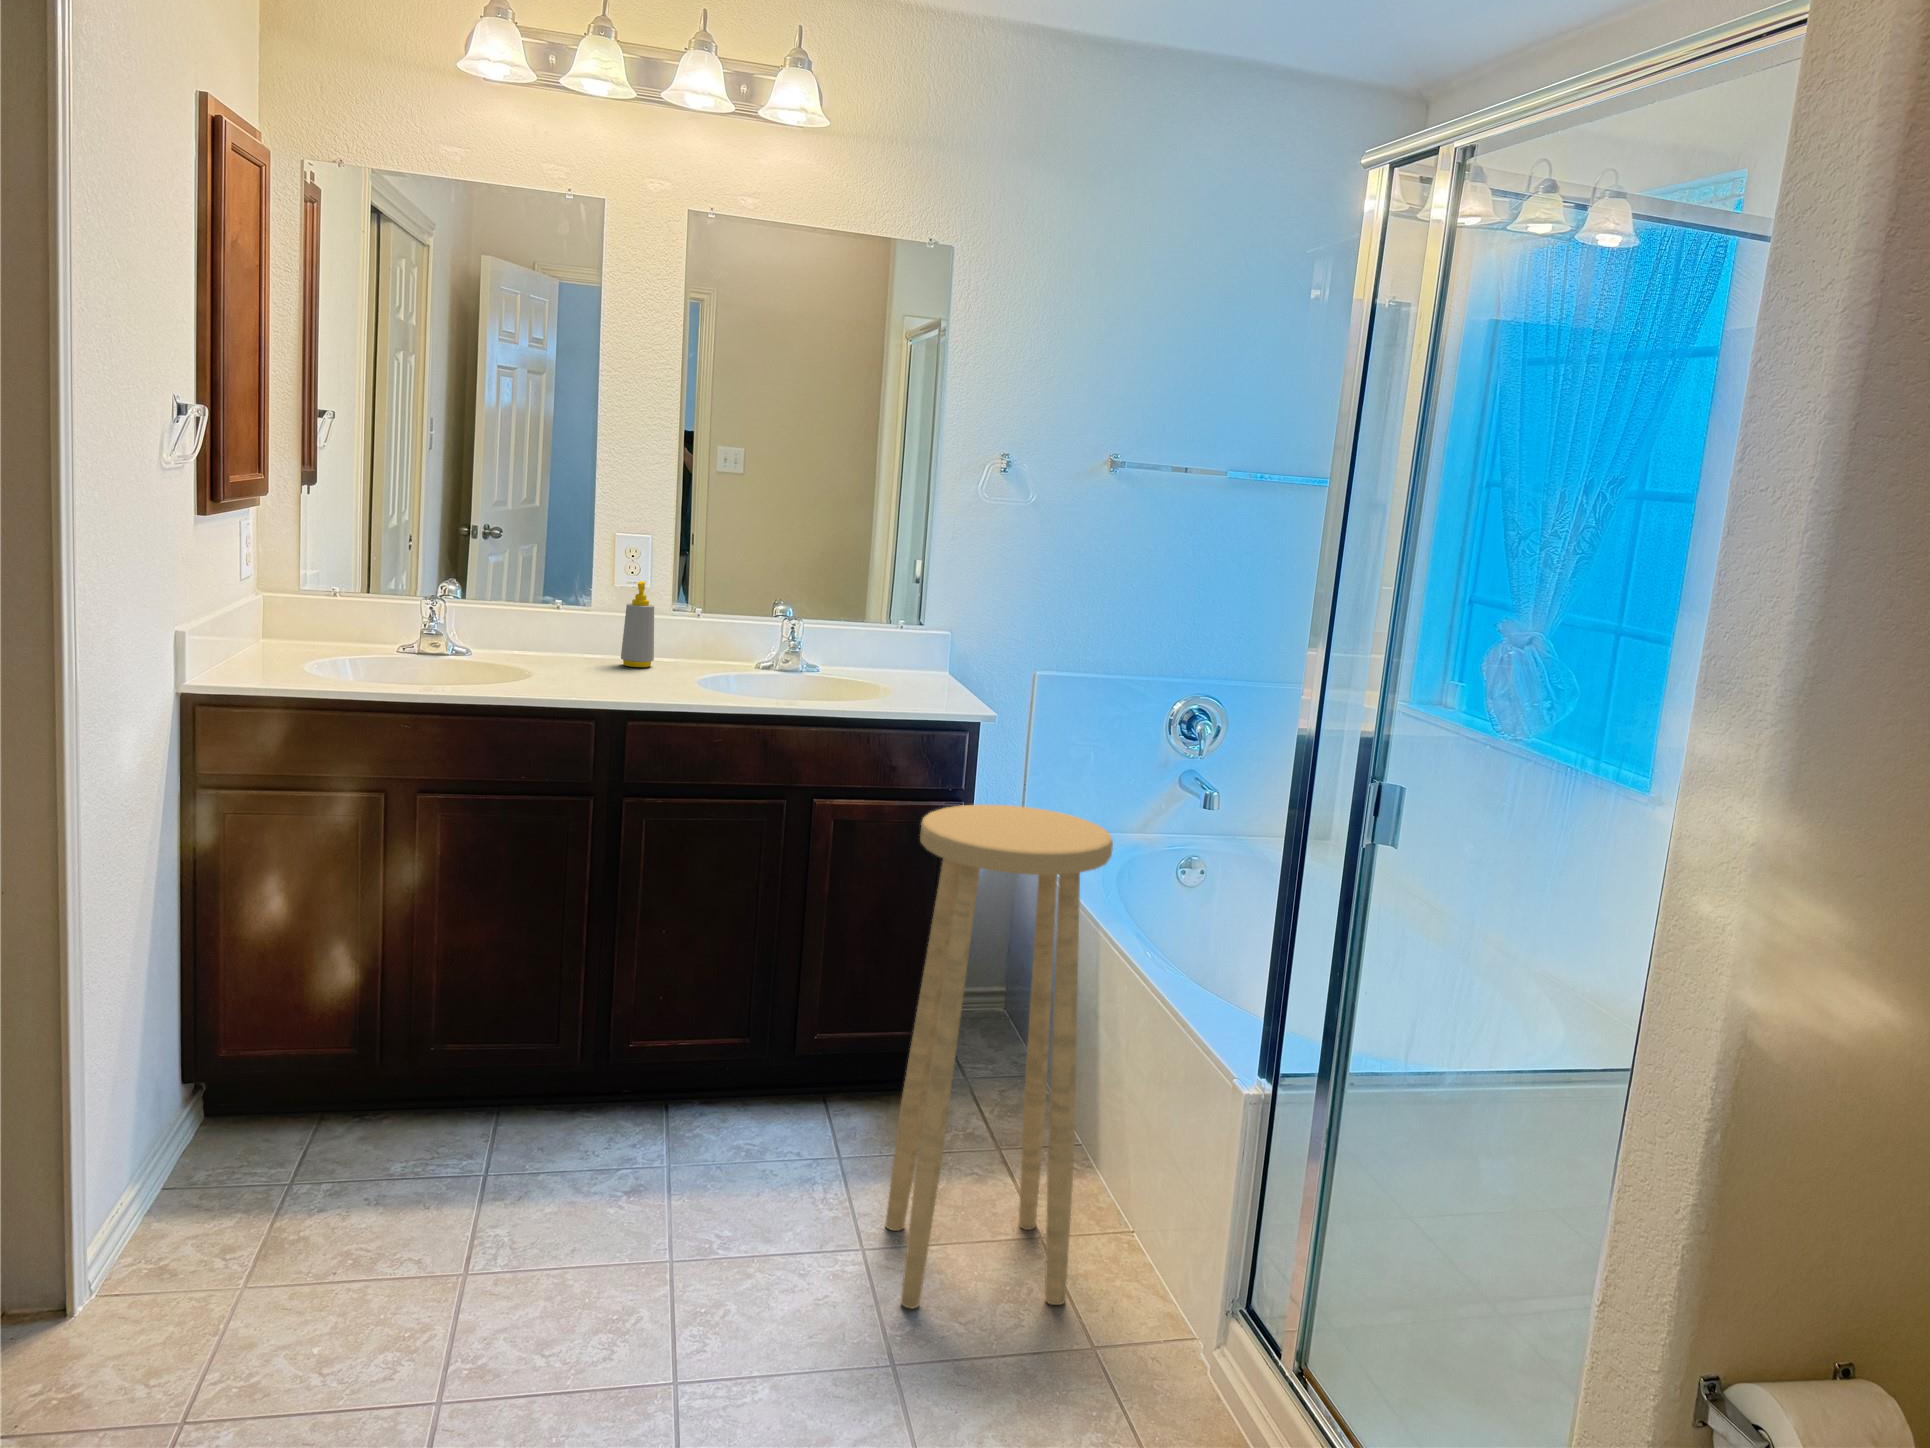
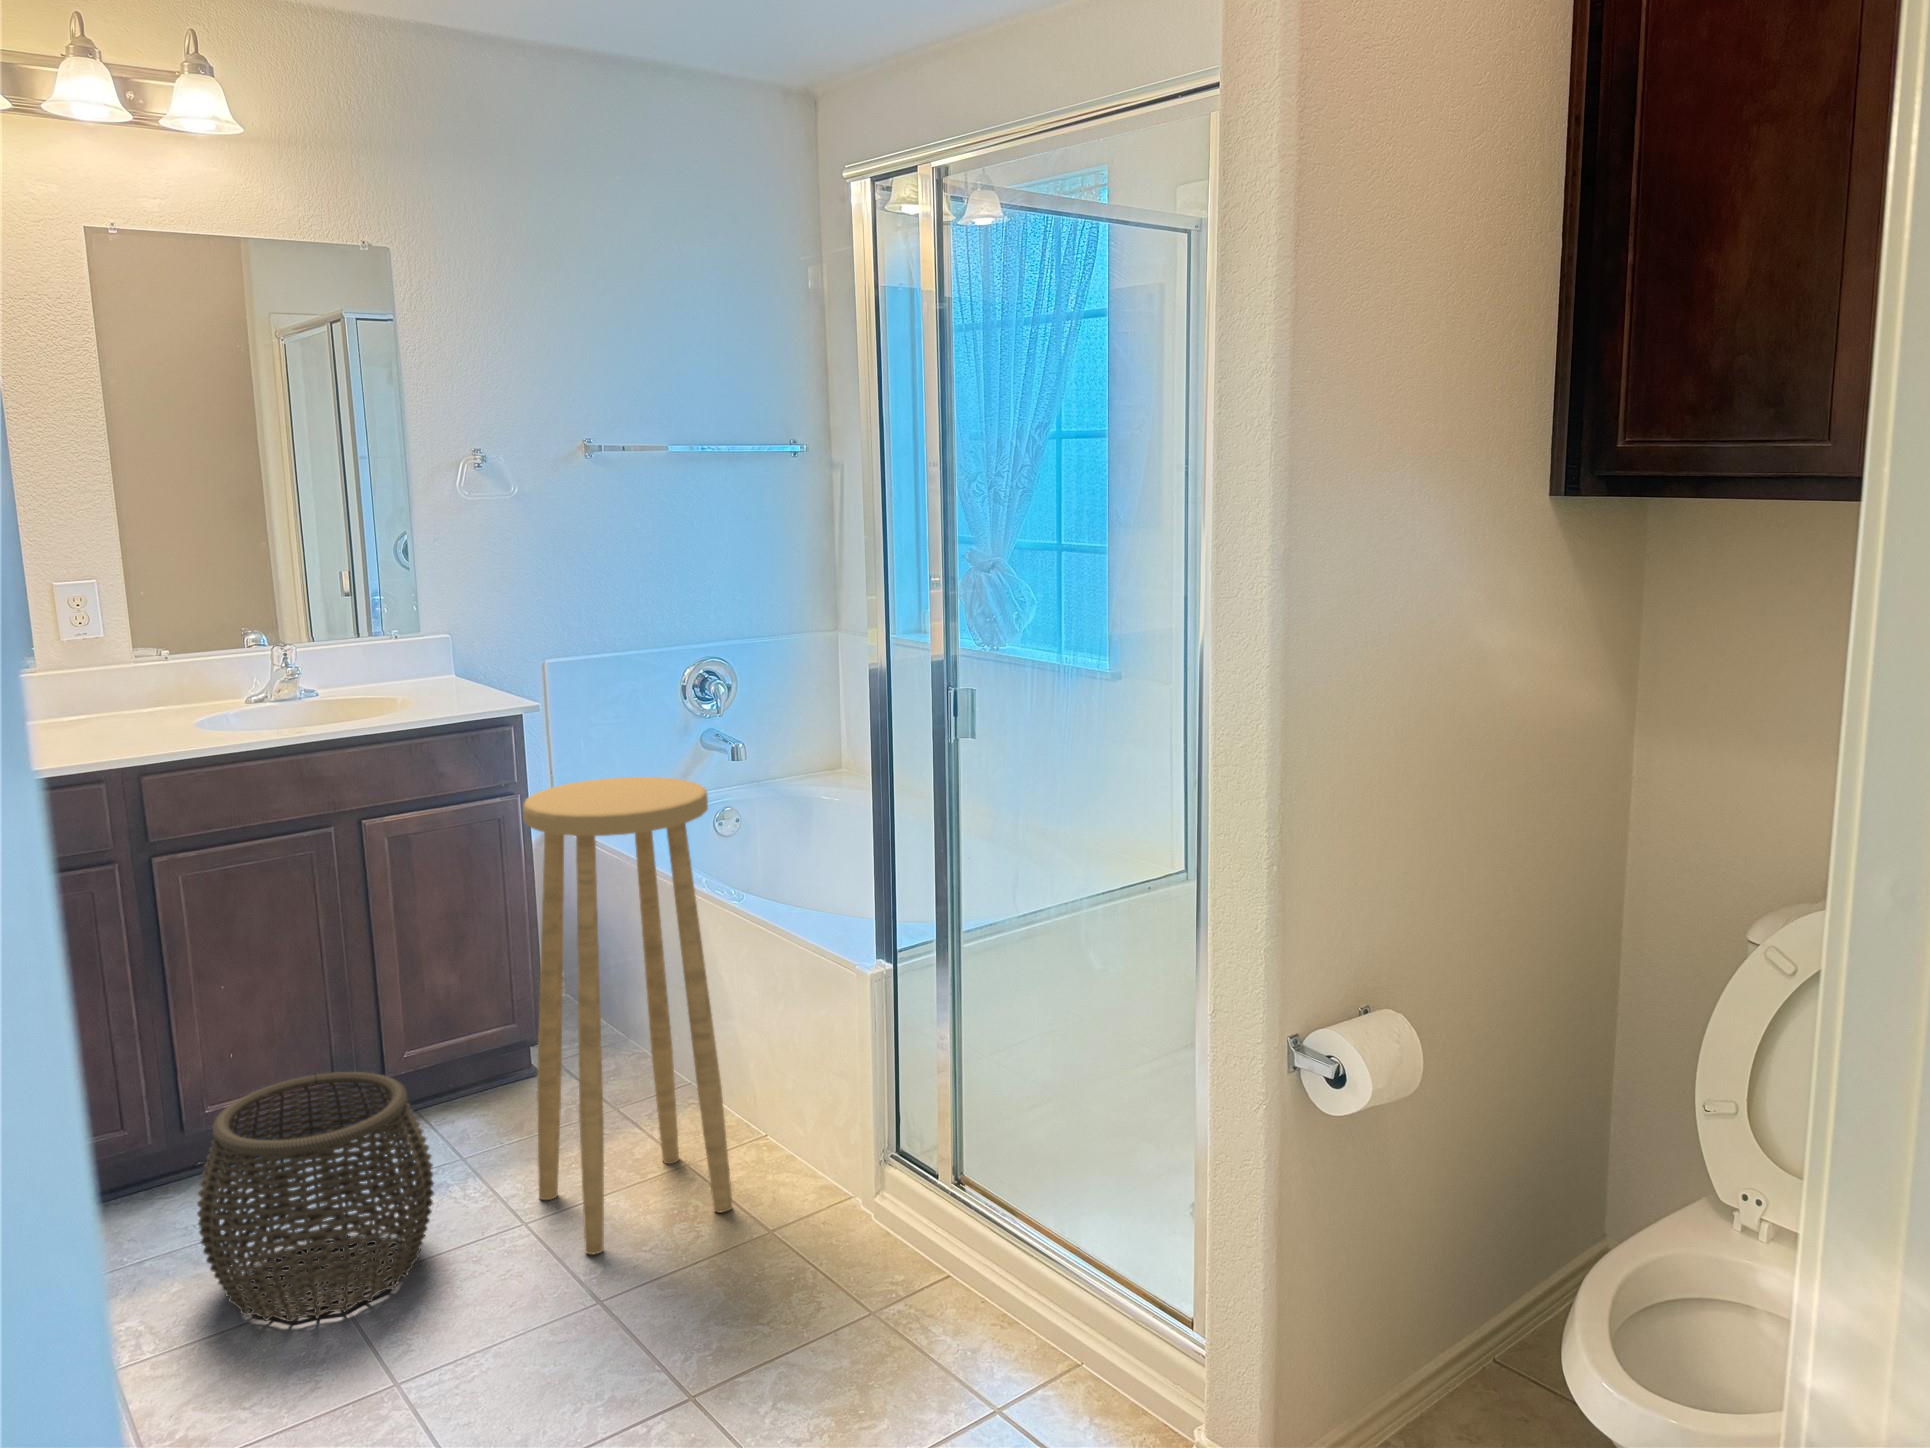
soap bottle: present [621,581,654,667] -> none [92,630,136,723]
woven basket: none [559,1041,781,1288] -> present [197,1072,434,1322]

